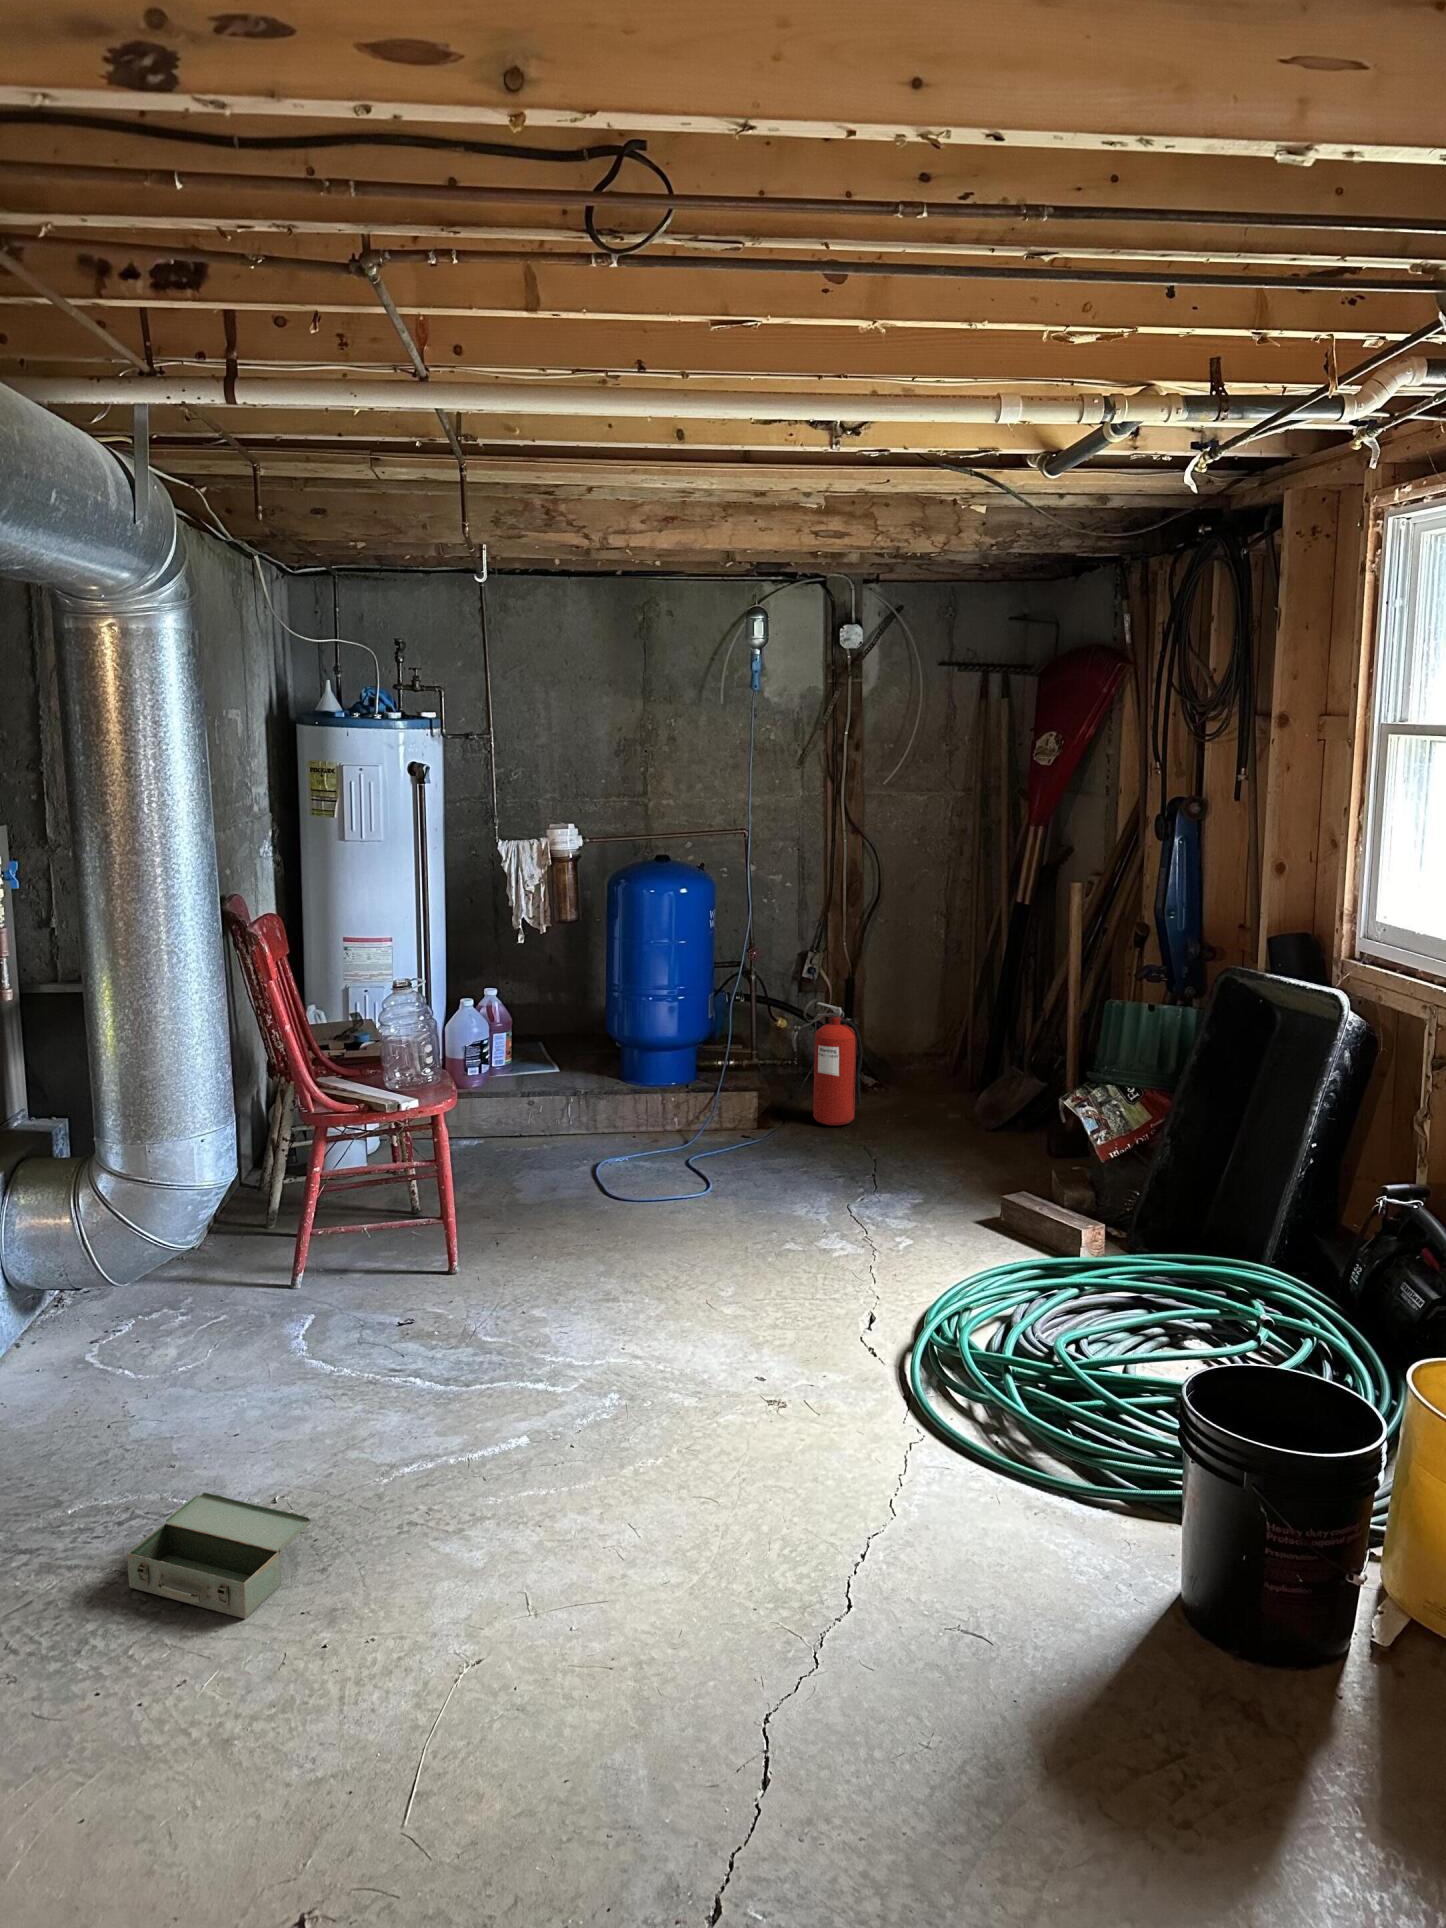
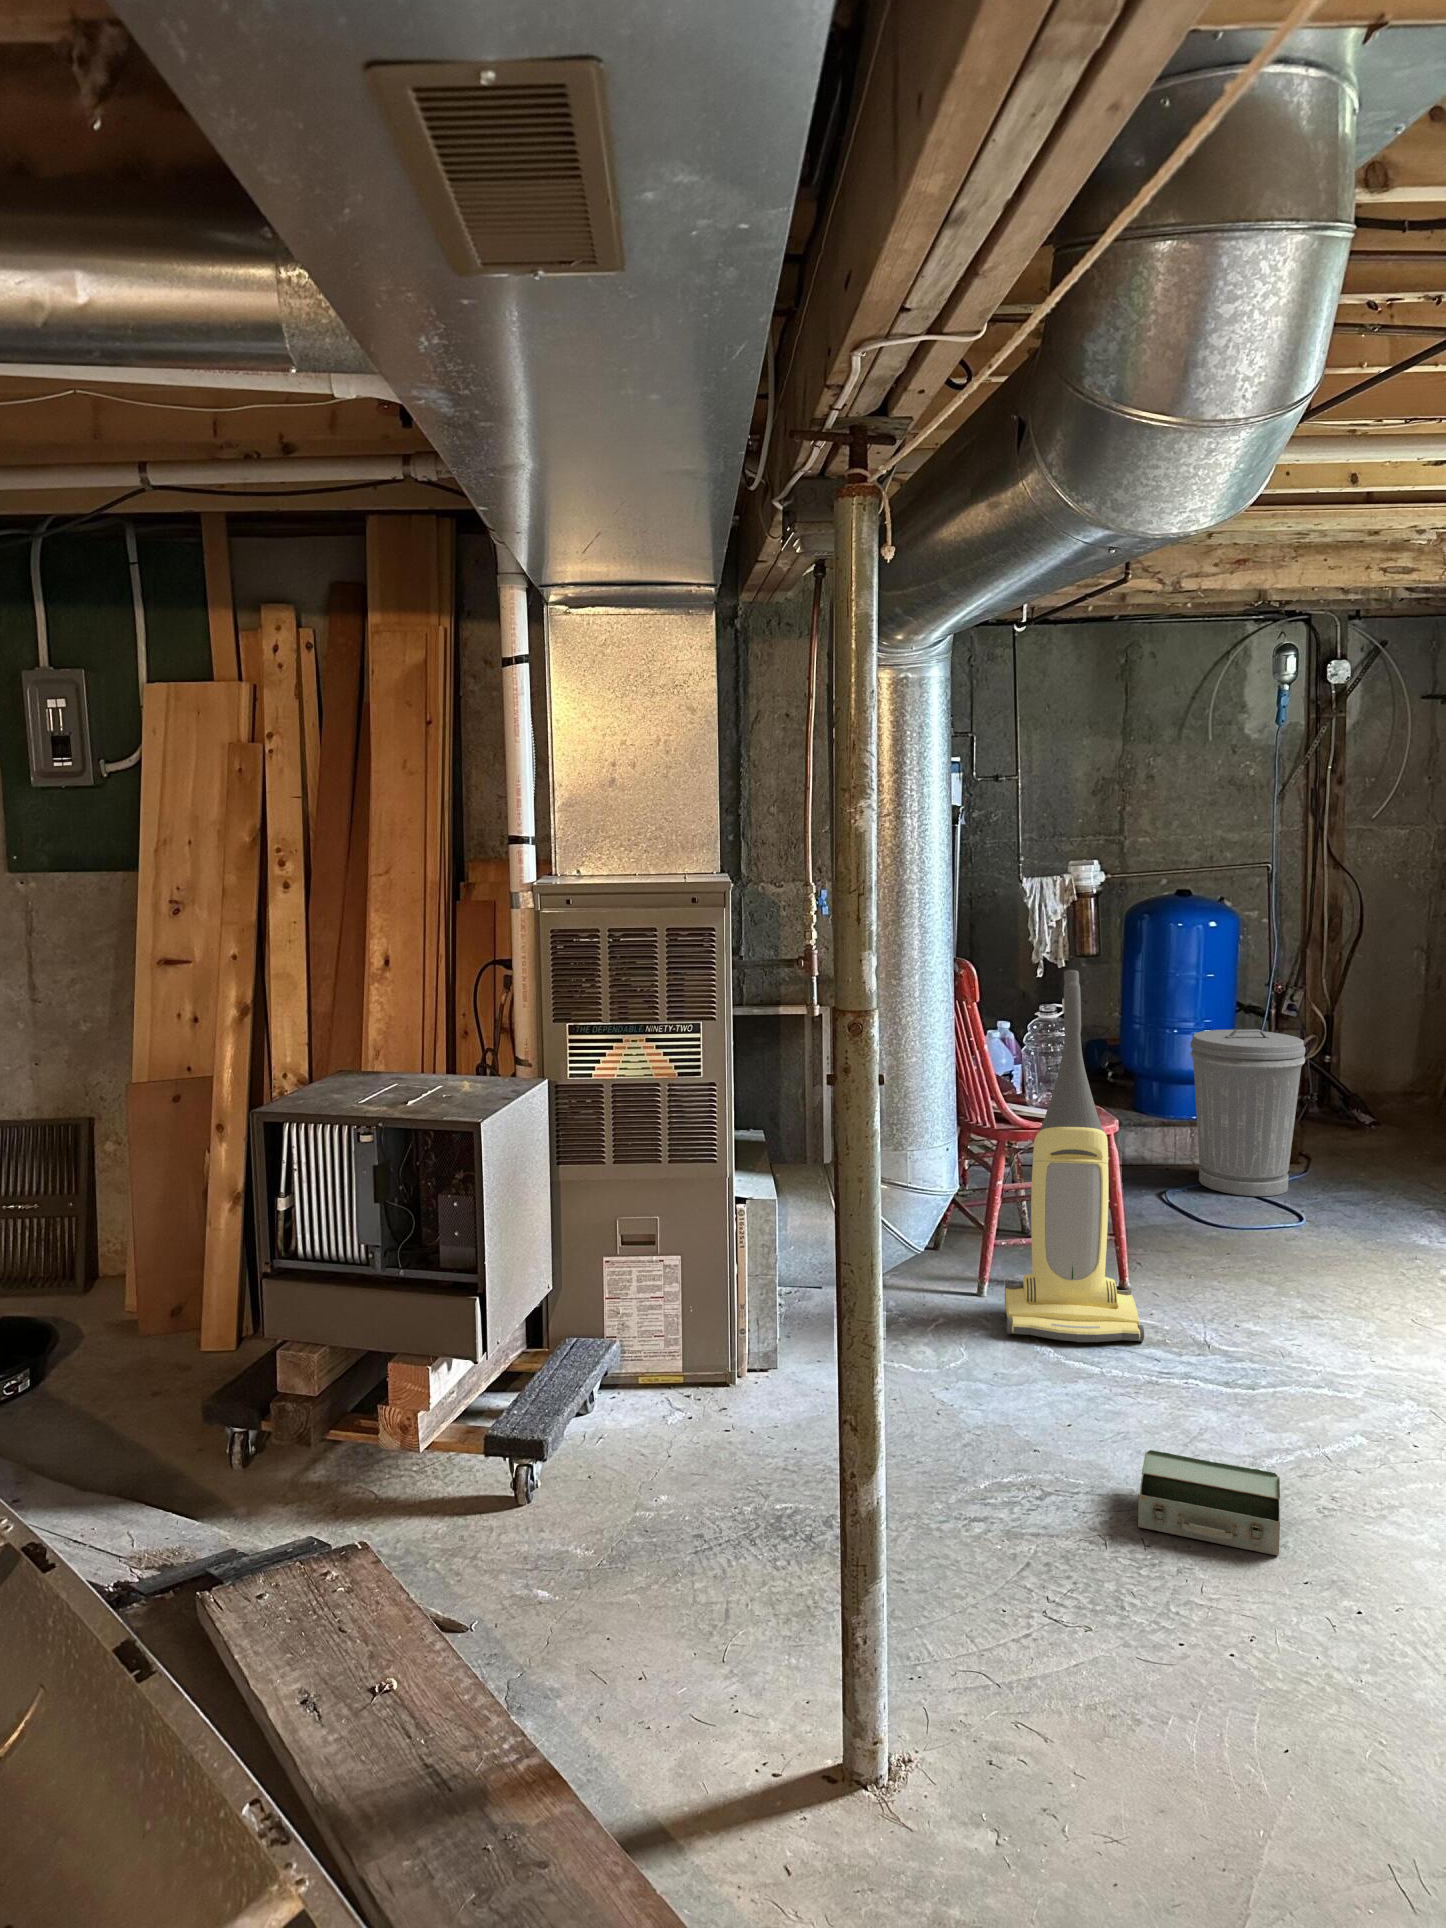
vacuum cleaner: none [258,954,415,1346] -> present [1005,970,1144,1342]
trash can: none [642,997,748,1165] -> present [1190,1029,1305,1196]
fire extinguisher: present [813,1002,863,1125] -> none [1335,1036,1394,1162]

